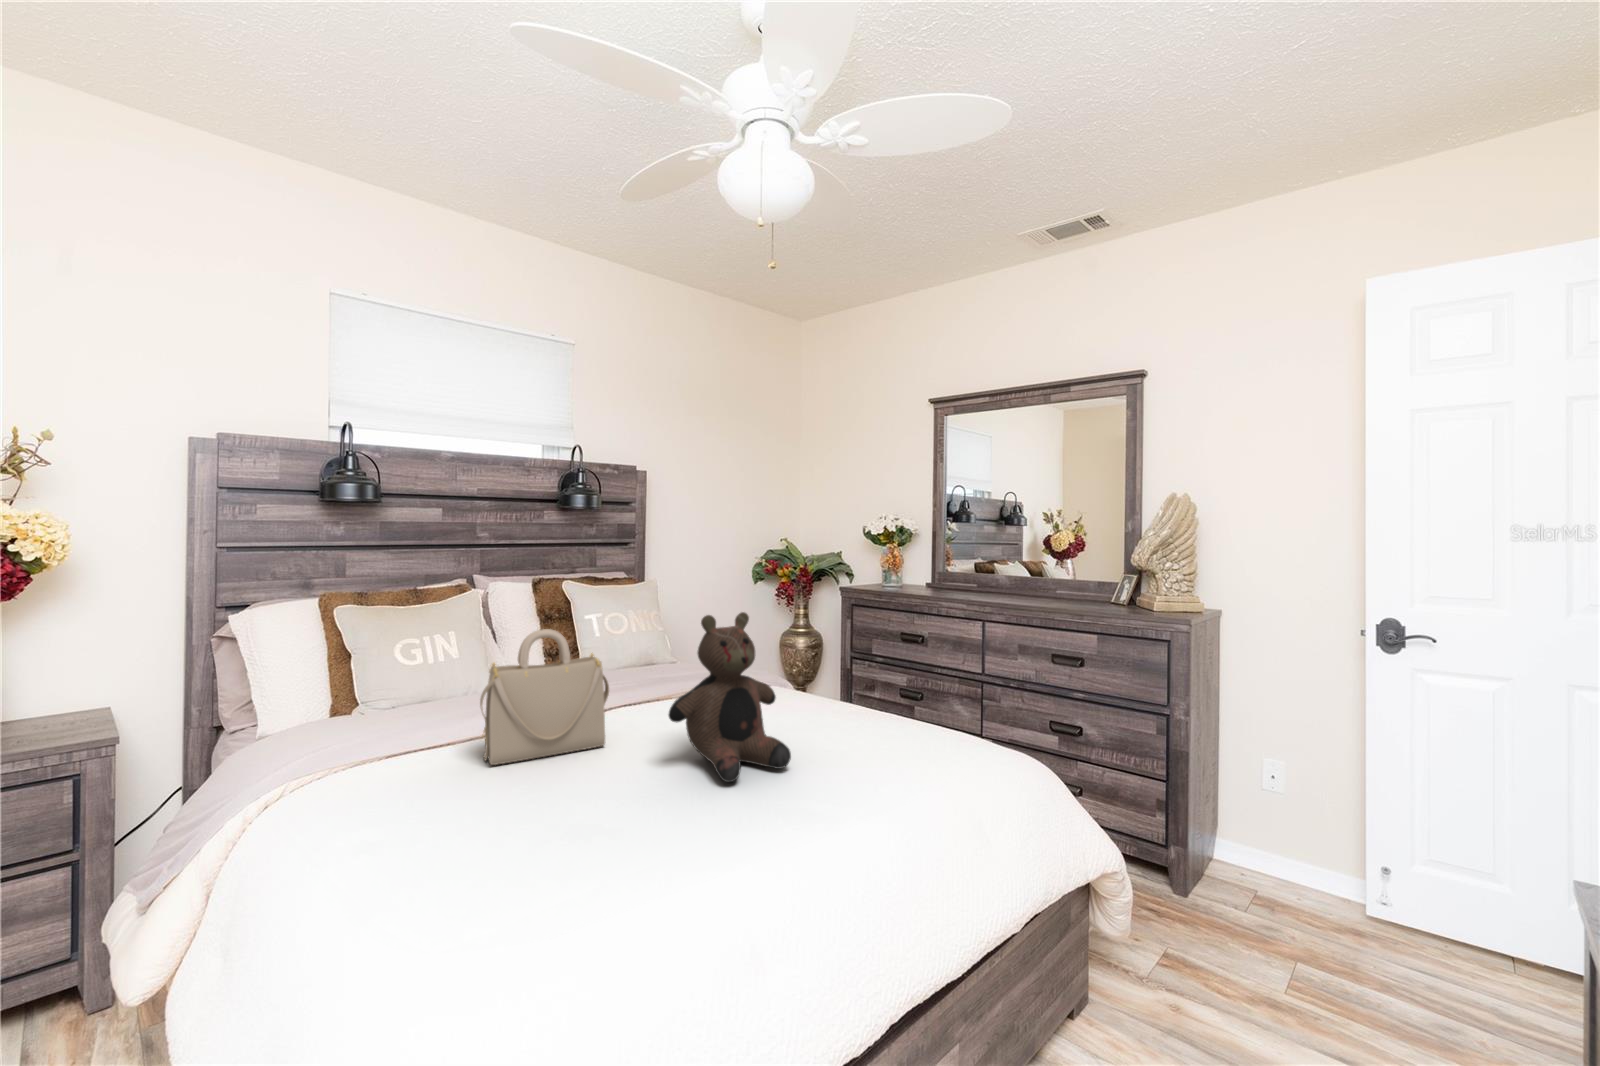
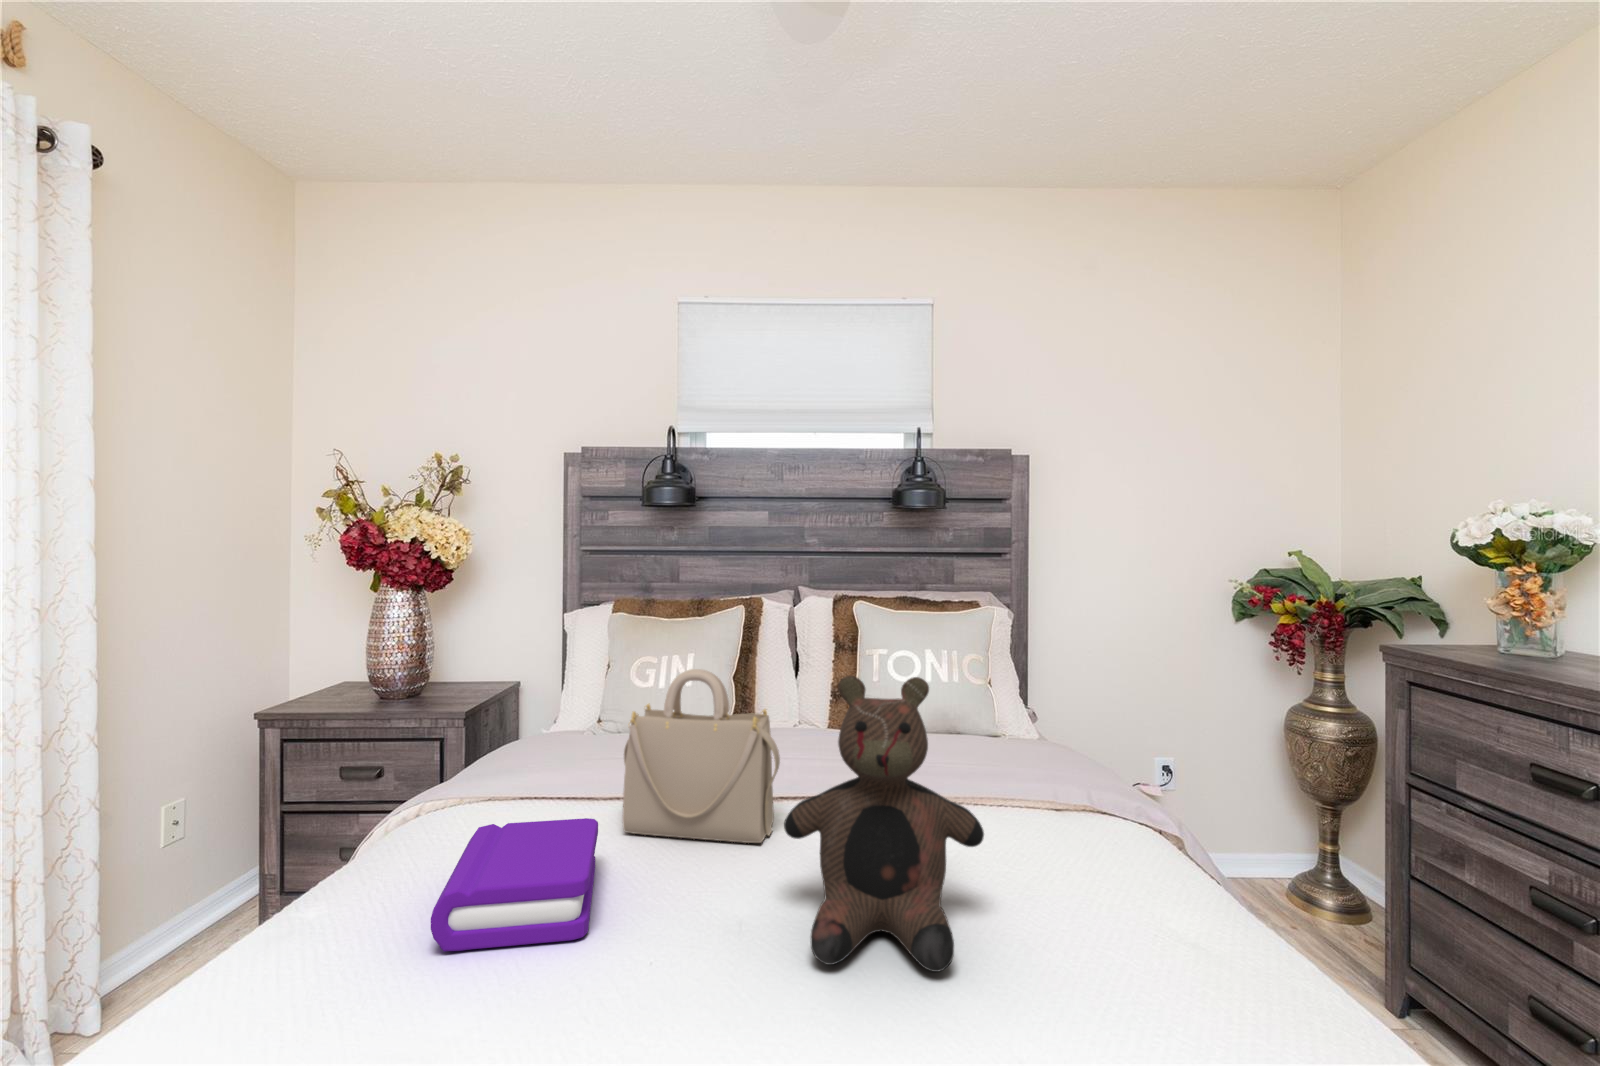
book: none [394,751,566,862] -> present [431,818,598,951]

